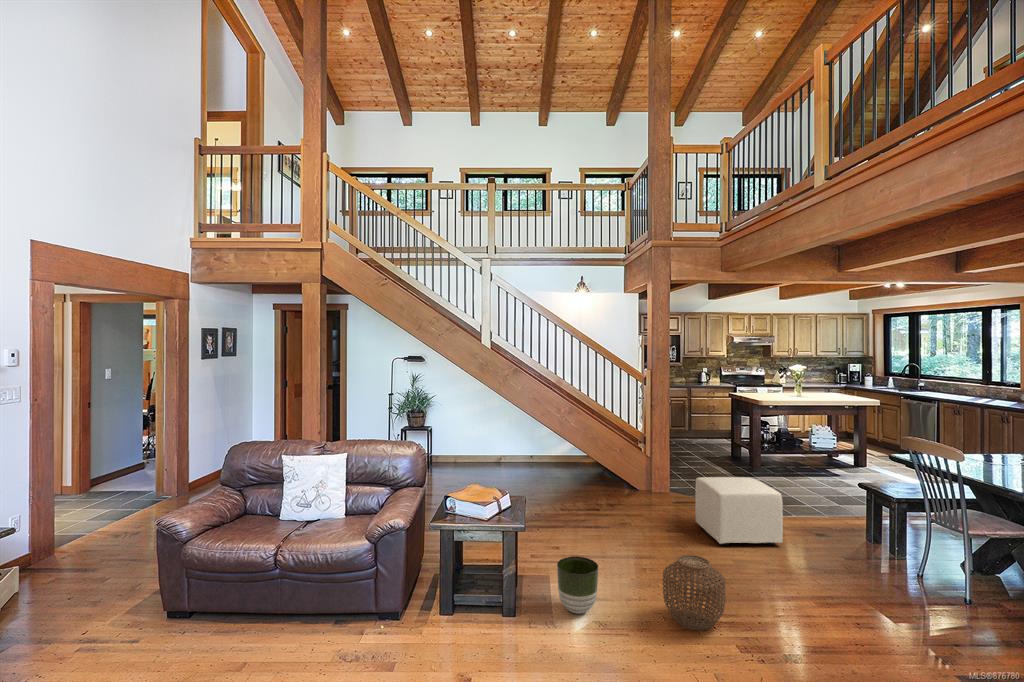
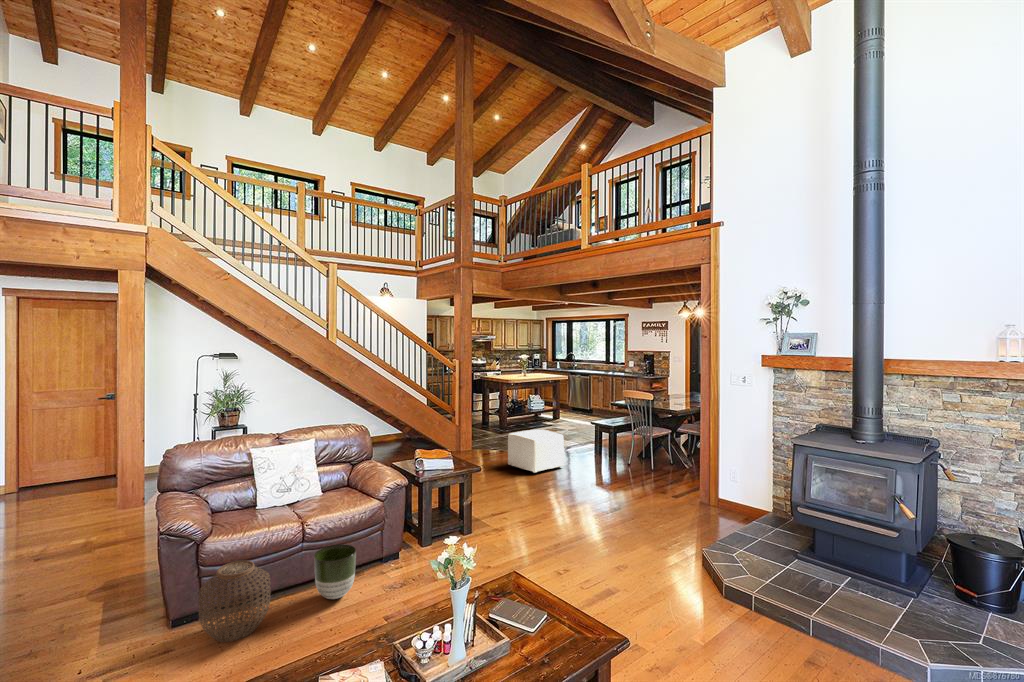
woven basket: present [663,555,725,630] -> present [199,560,271,642]
planter: present [557,557,598,614] -> present [314,544,356,599]

